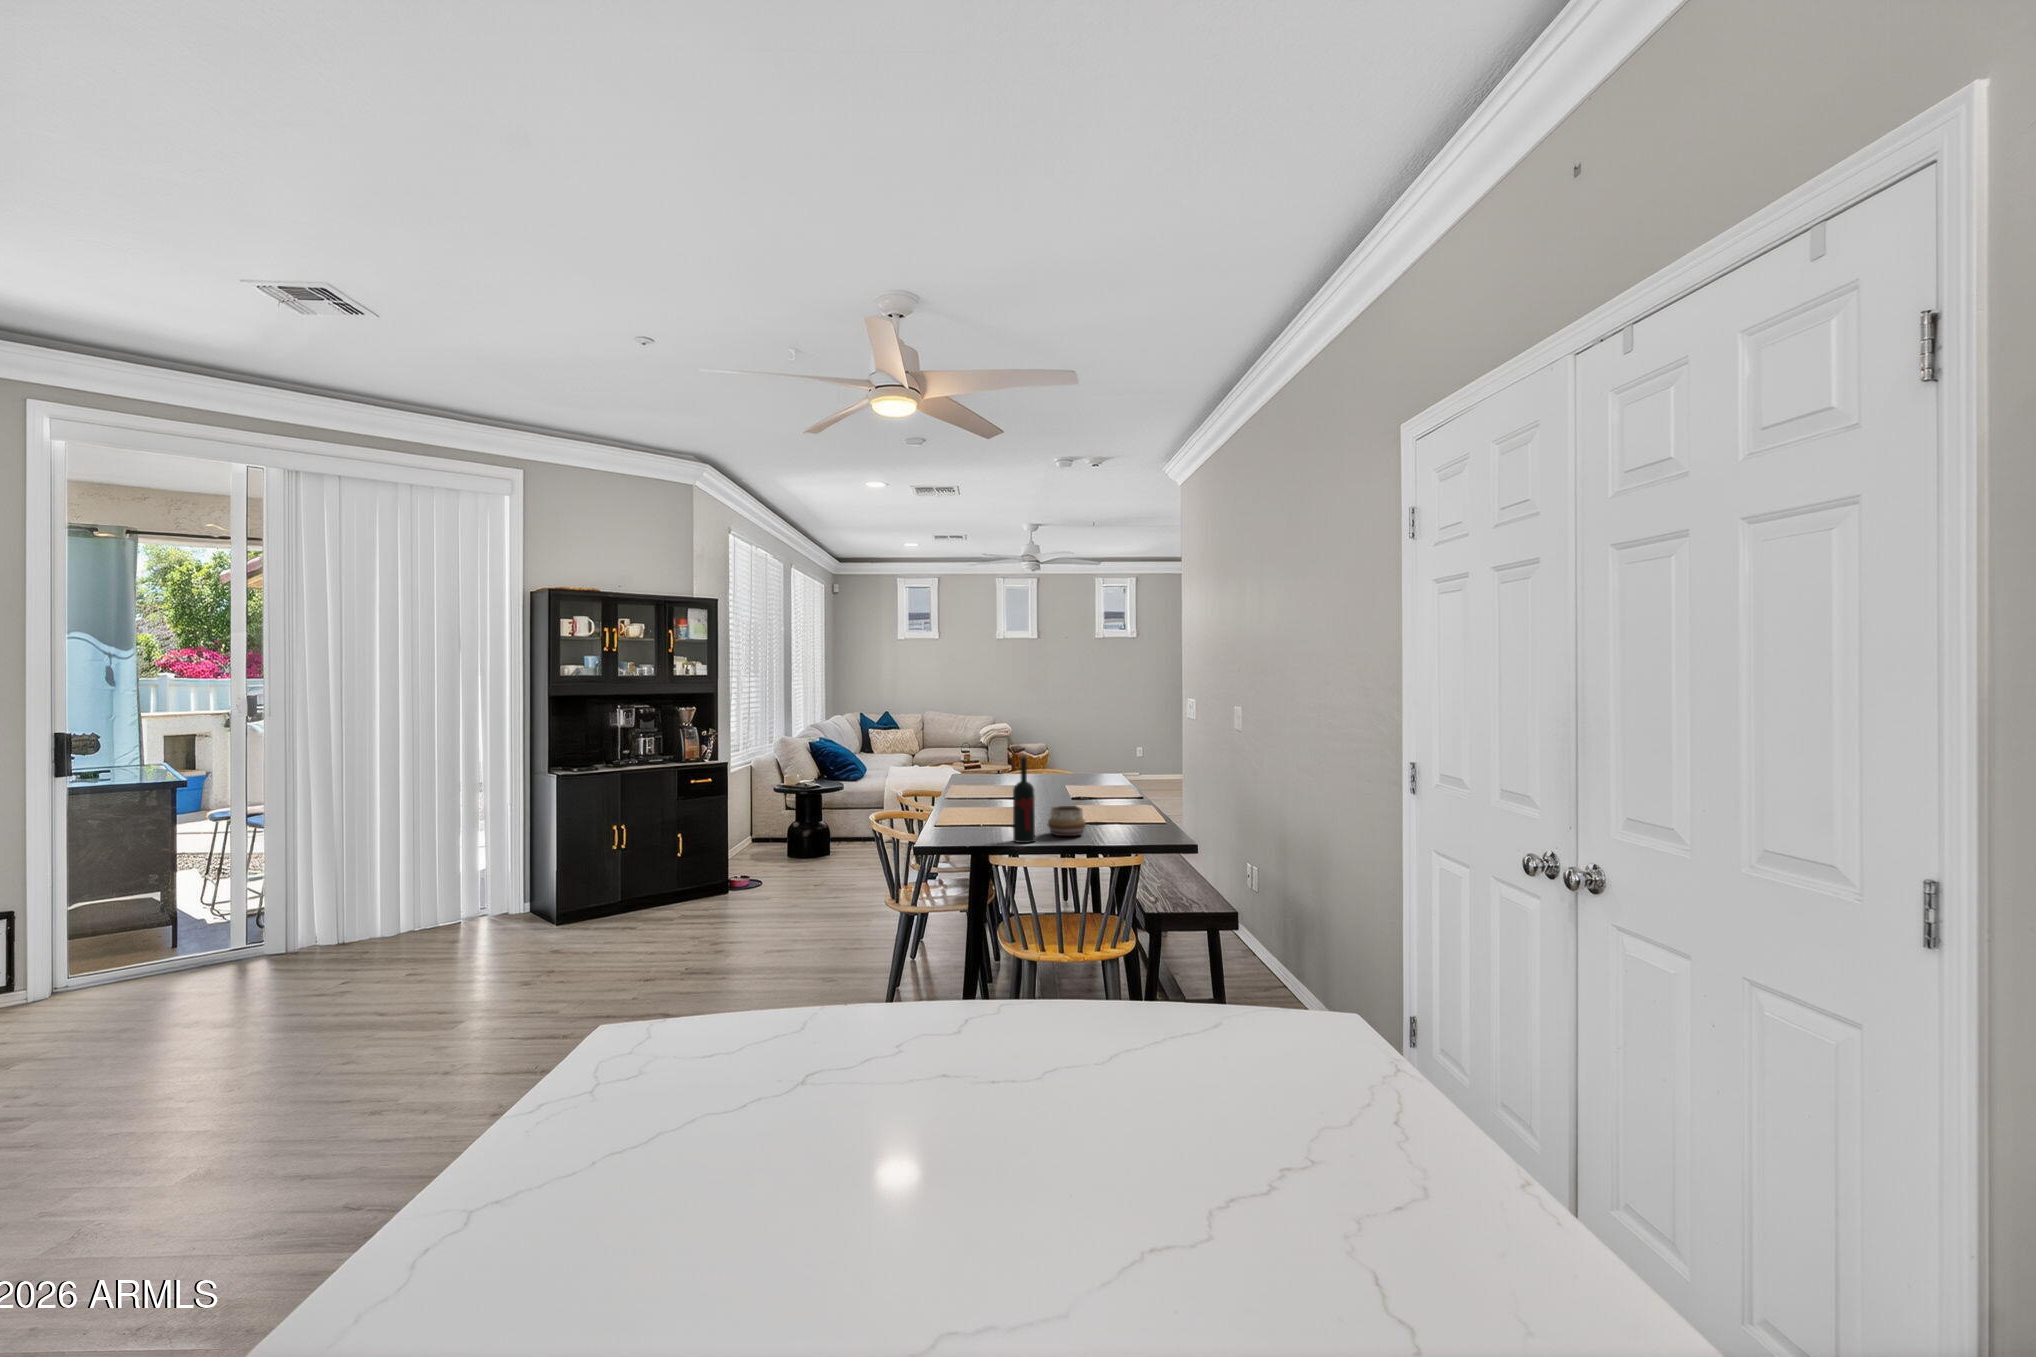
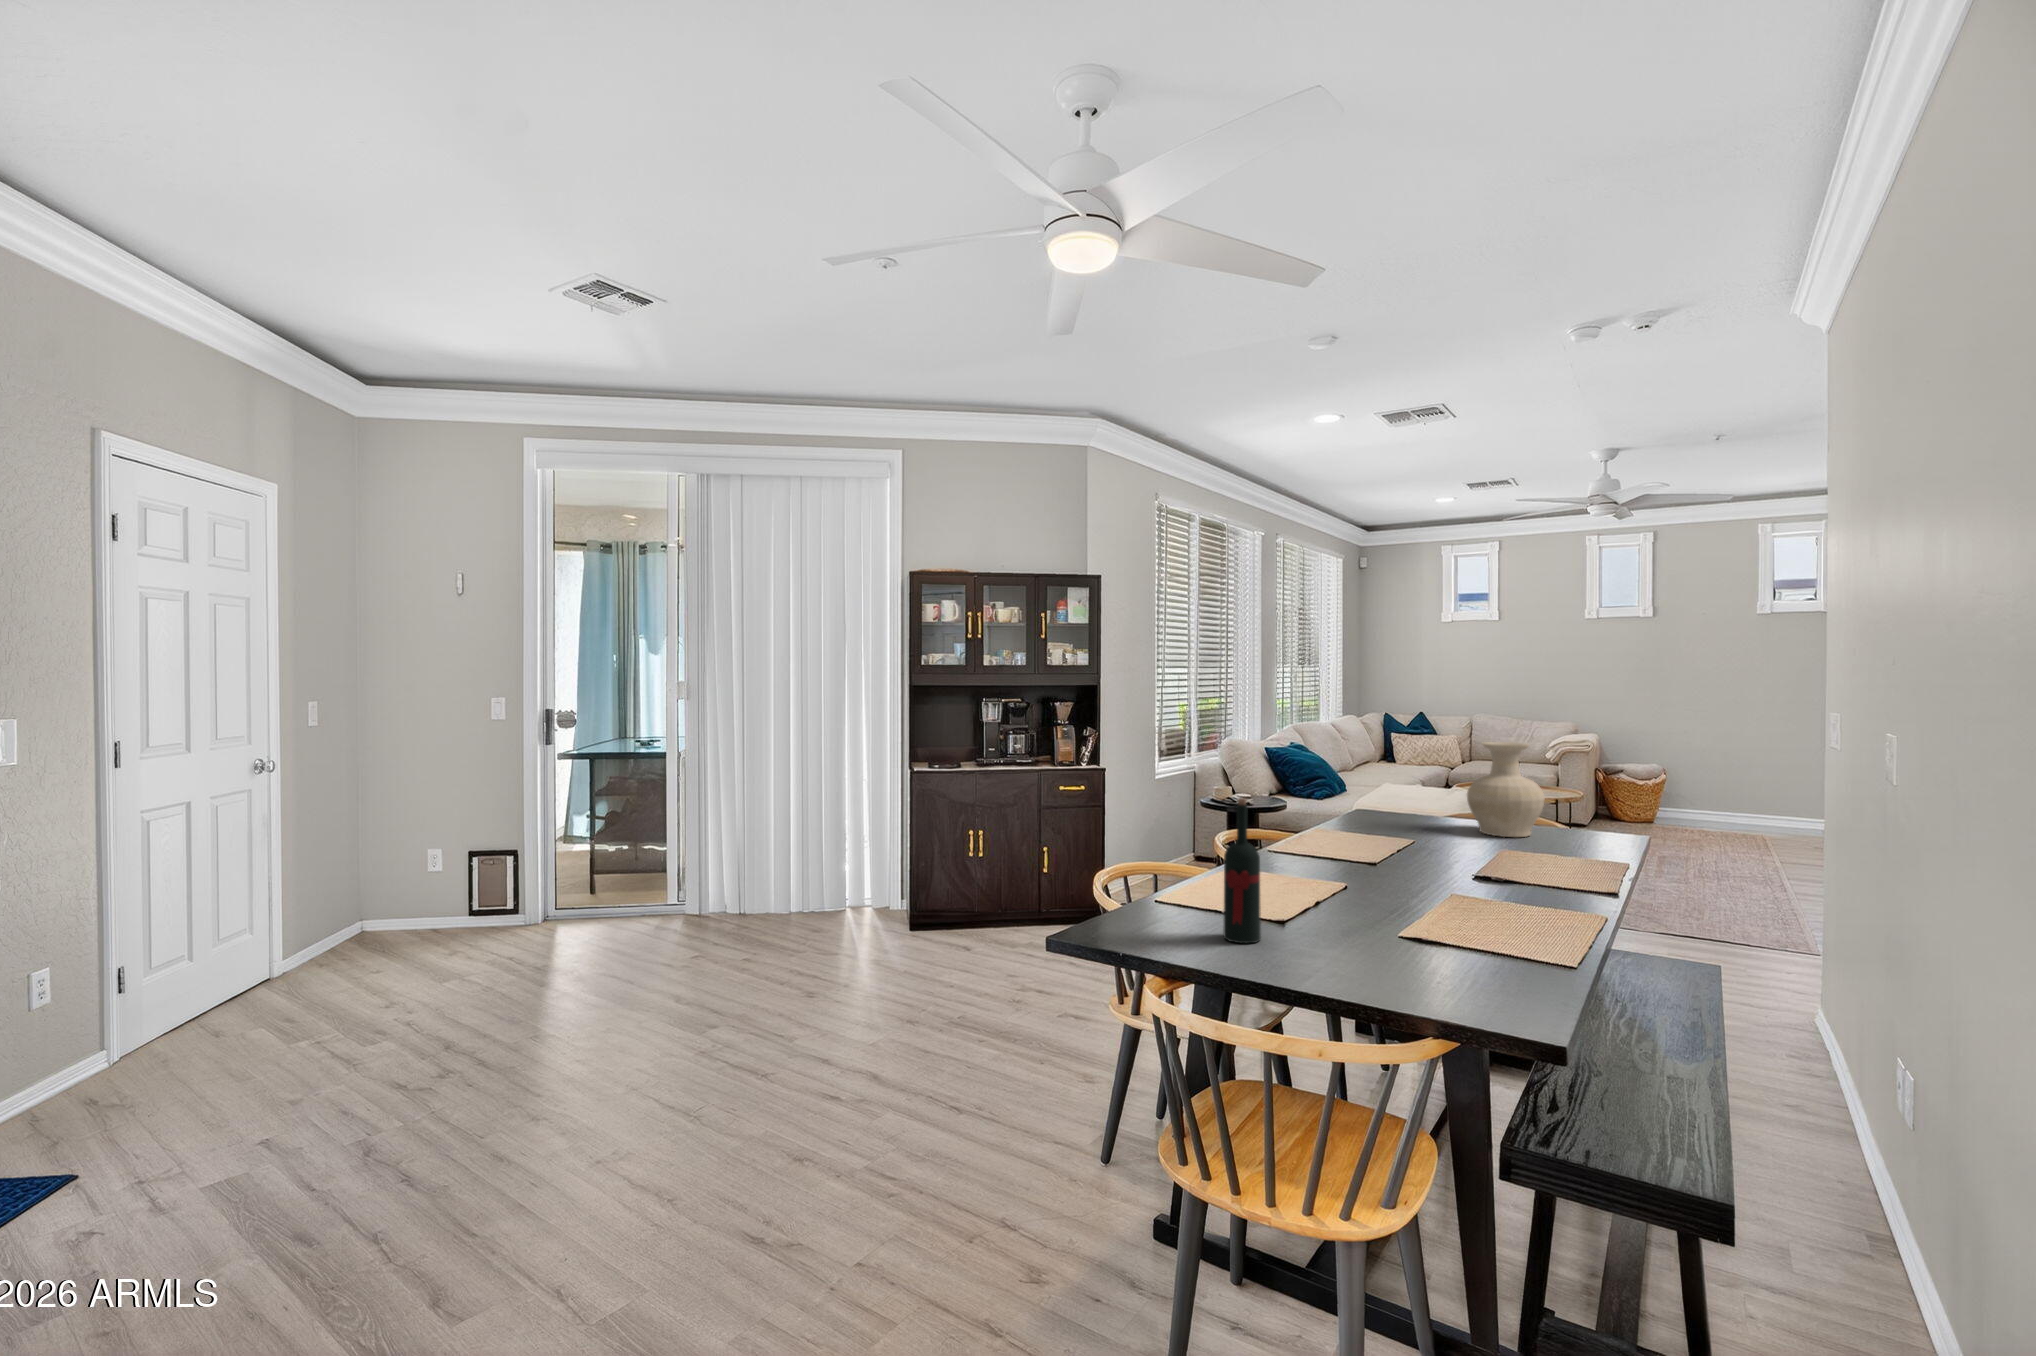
vase: none [1042,721,1086,780] -> present [1467,742,1545,837]
decorative bowl: present [1048,806,1086,836] -> none [1297,888,1366,943]

